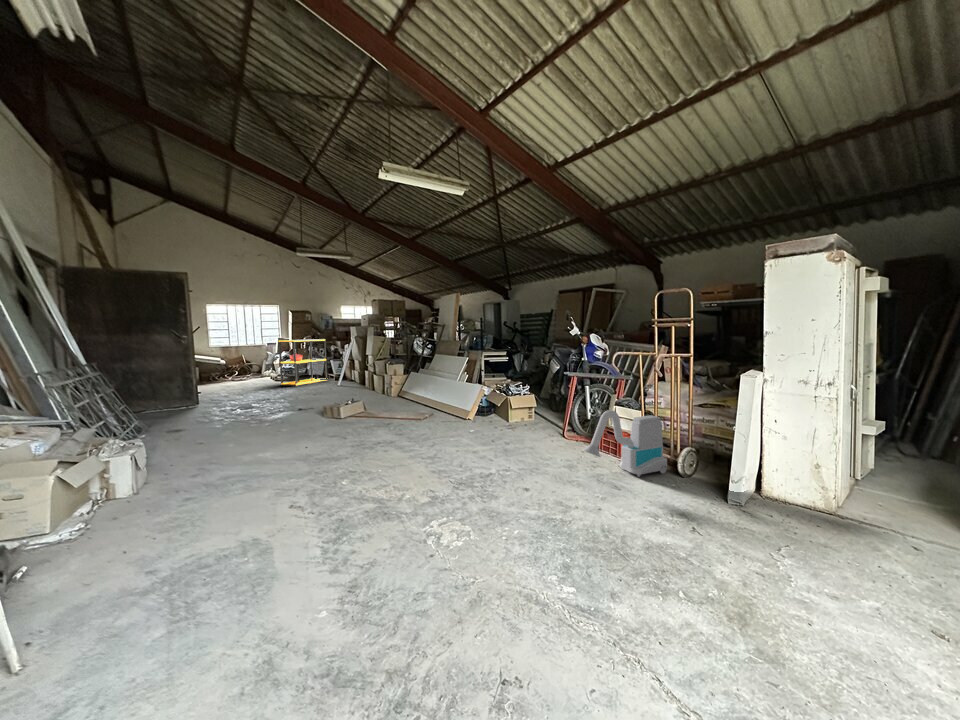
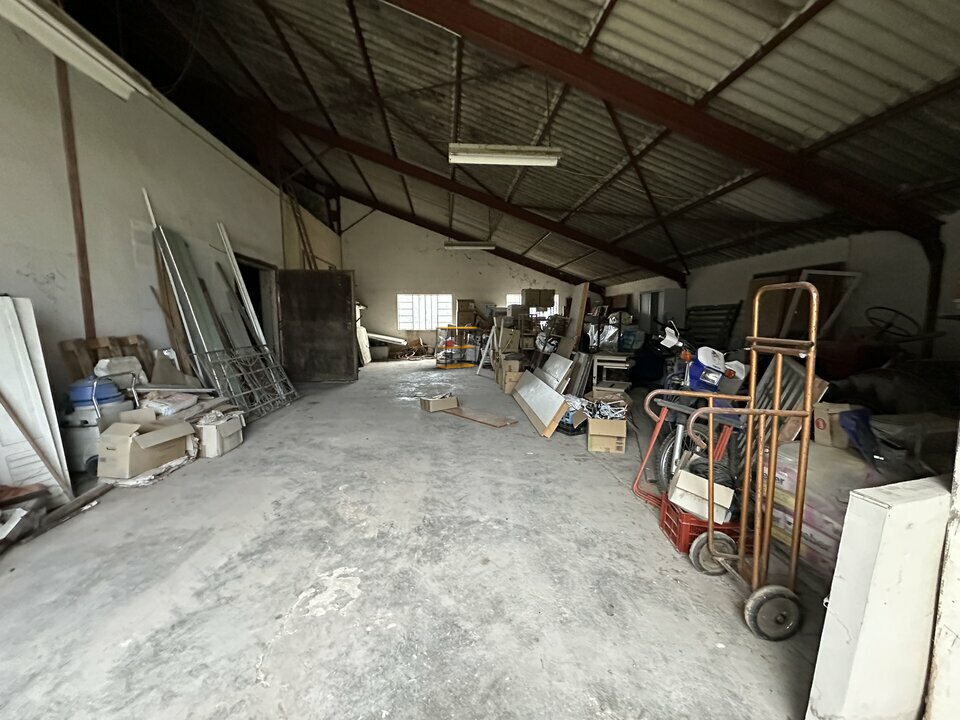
vacuum cleaner: present [583,410,667,477] -> none [579,480,743,612]

